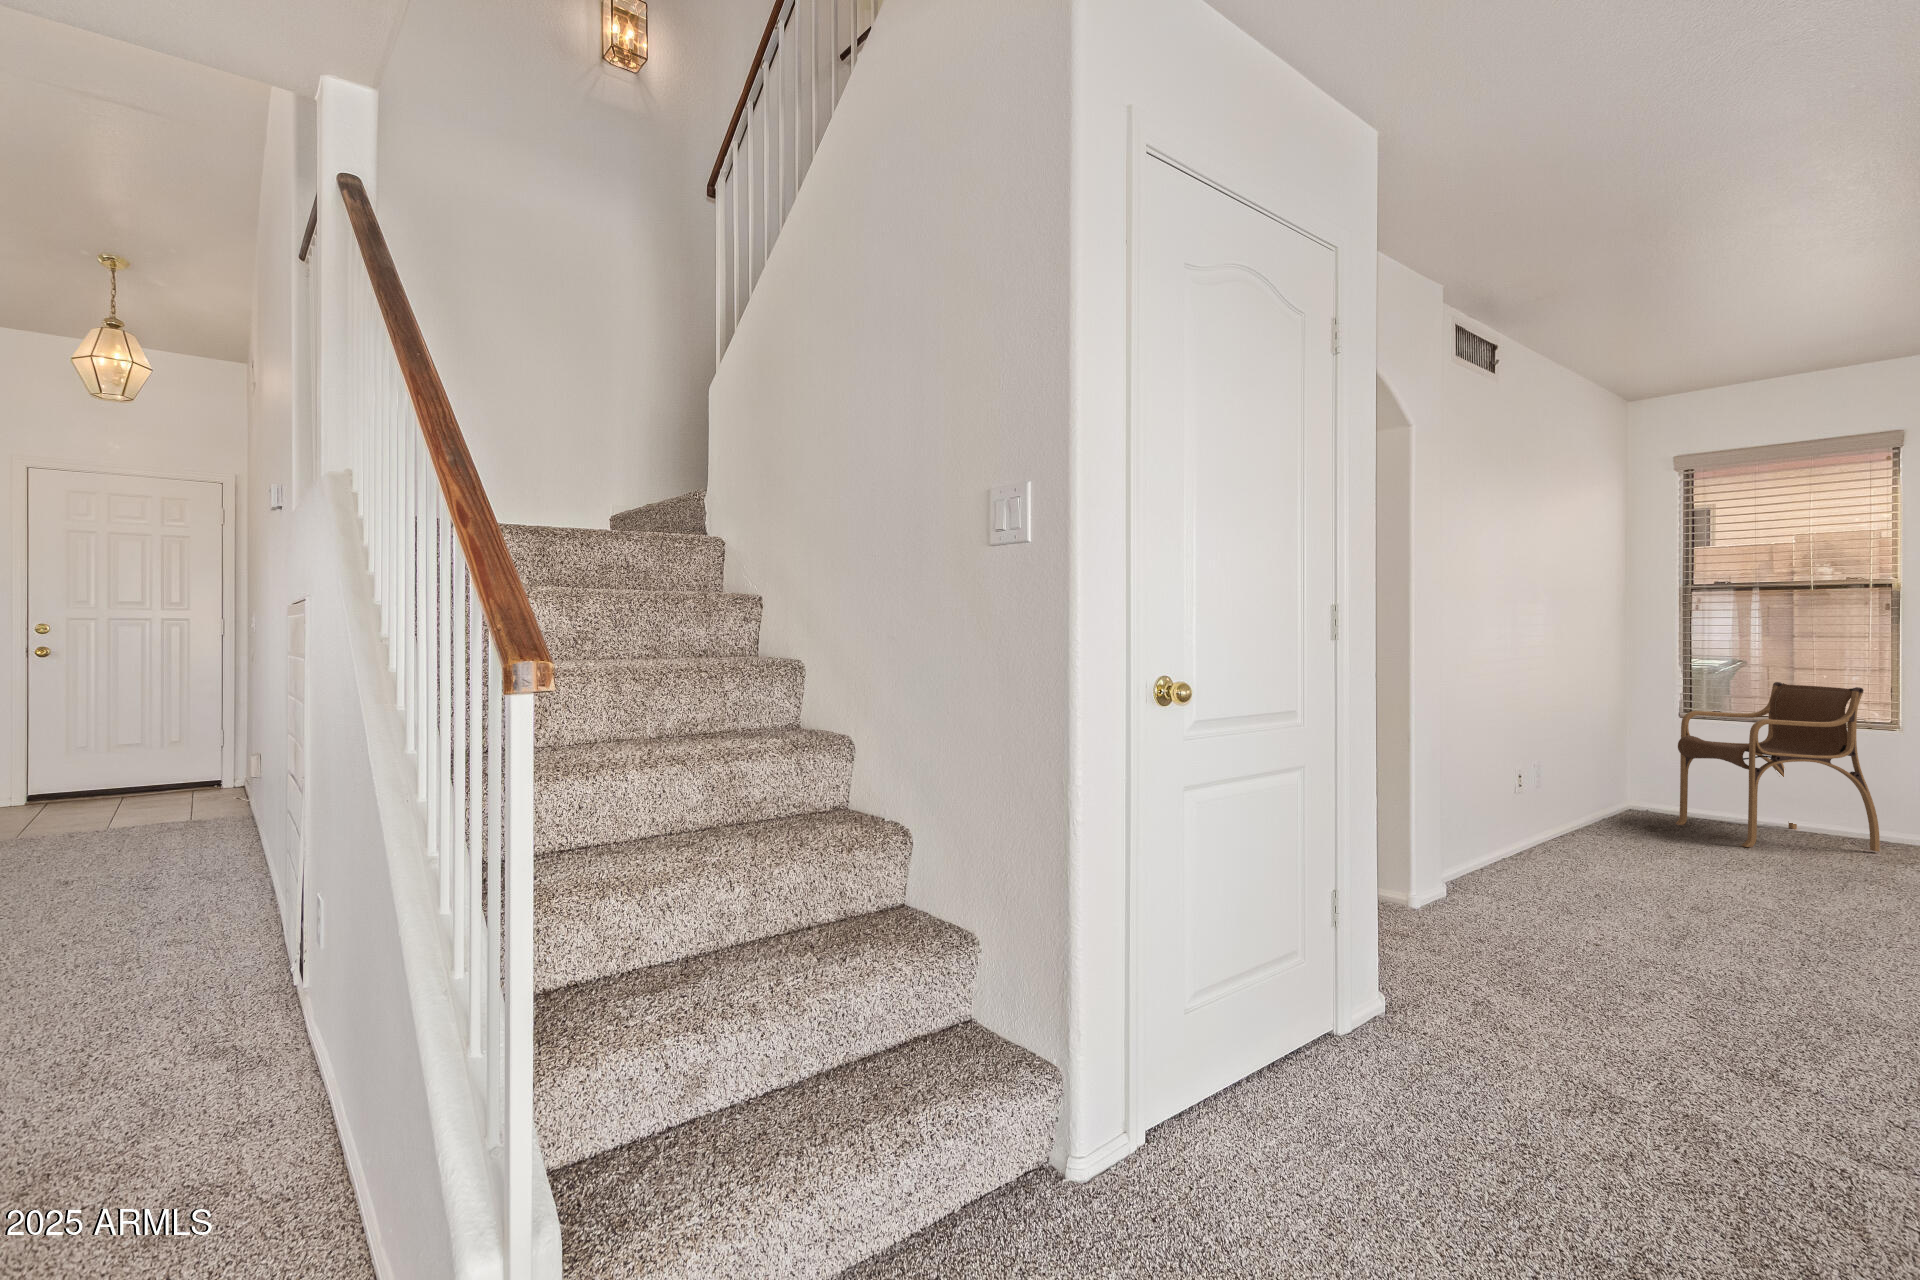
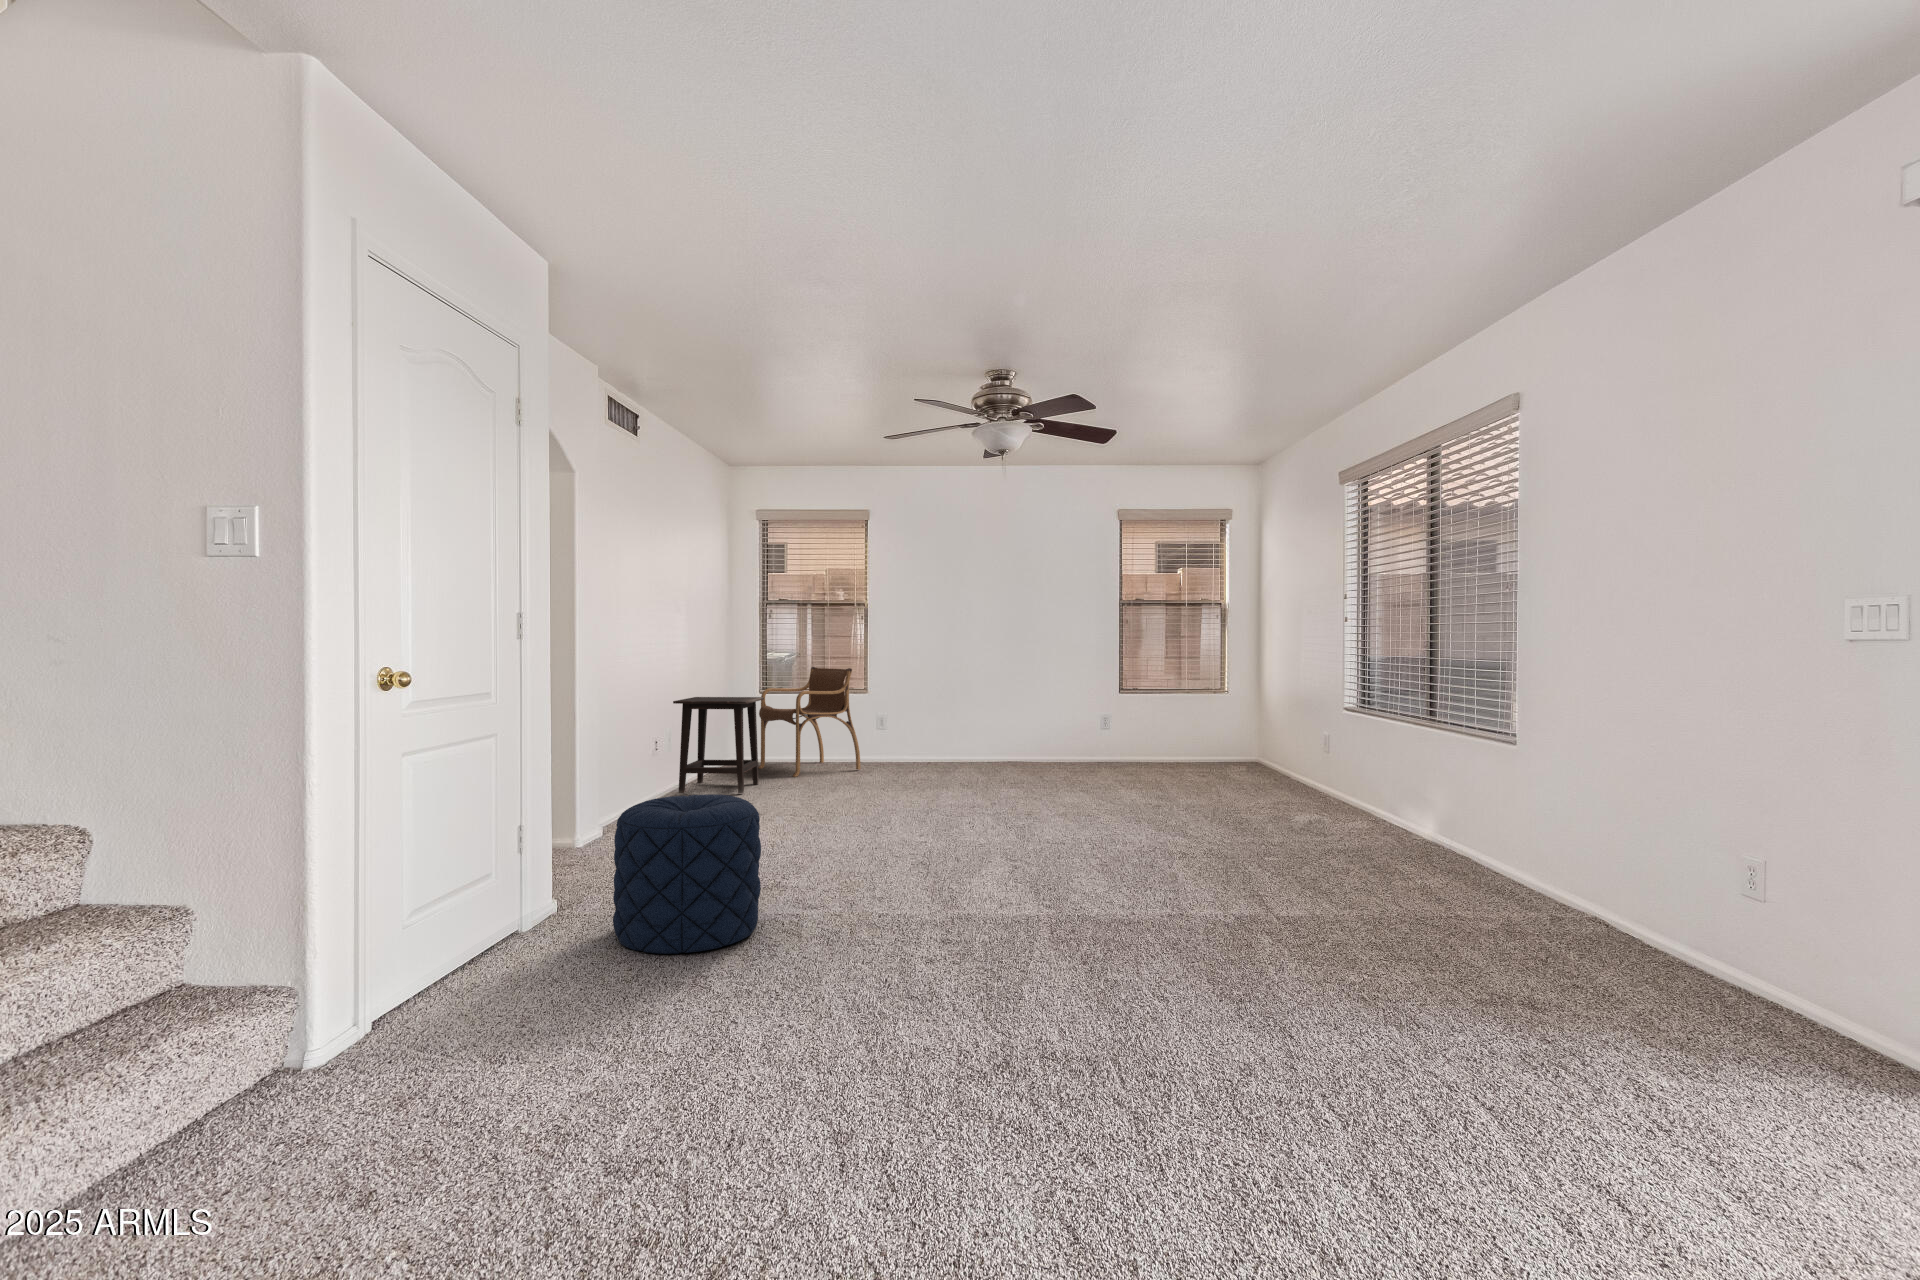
side table: none [1544,718,1692,863] -> present [673,697,764,793]
pouf: none [1471,886,1750,1176] -> present [613,794,761,954]

